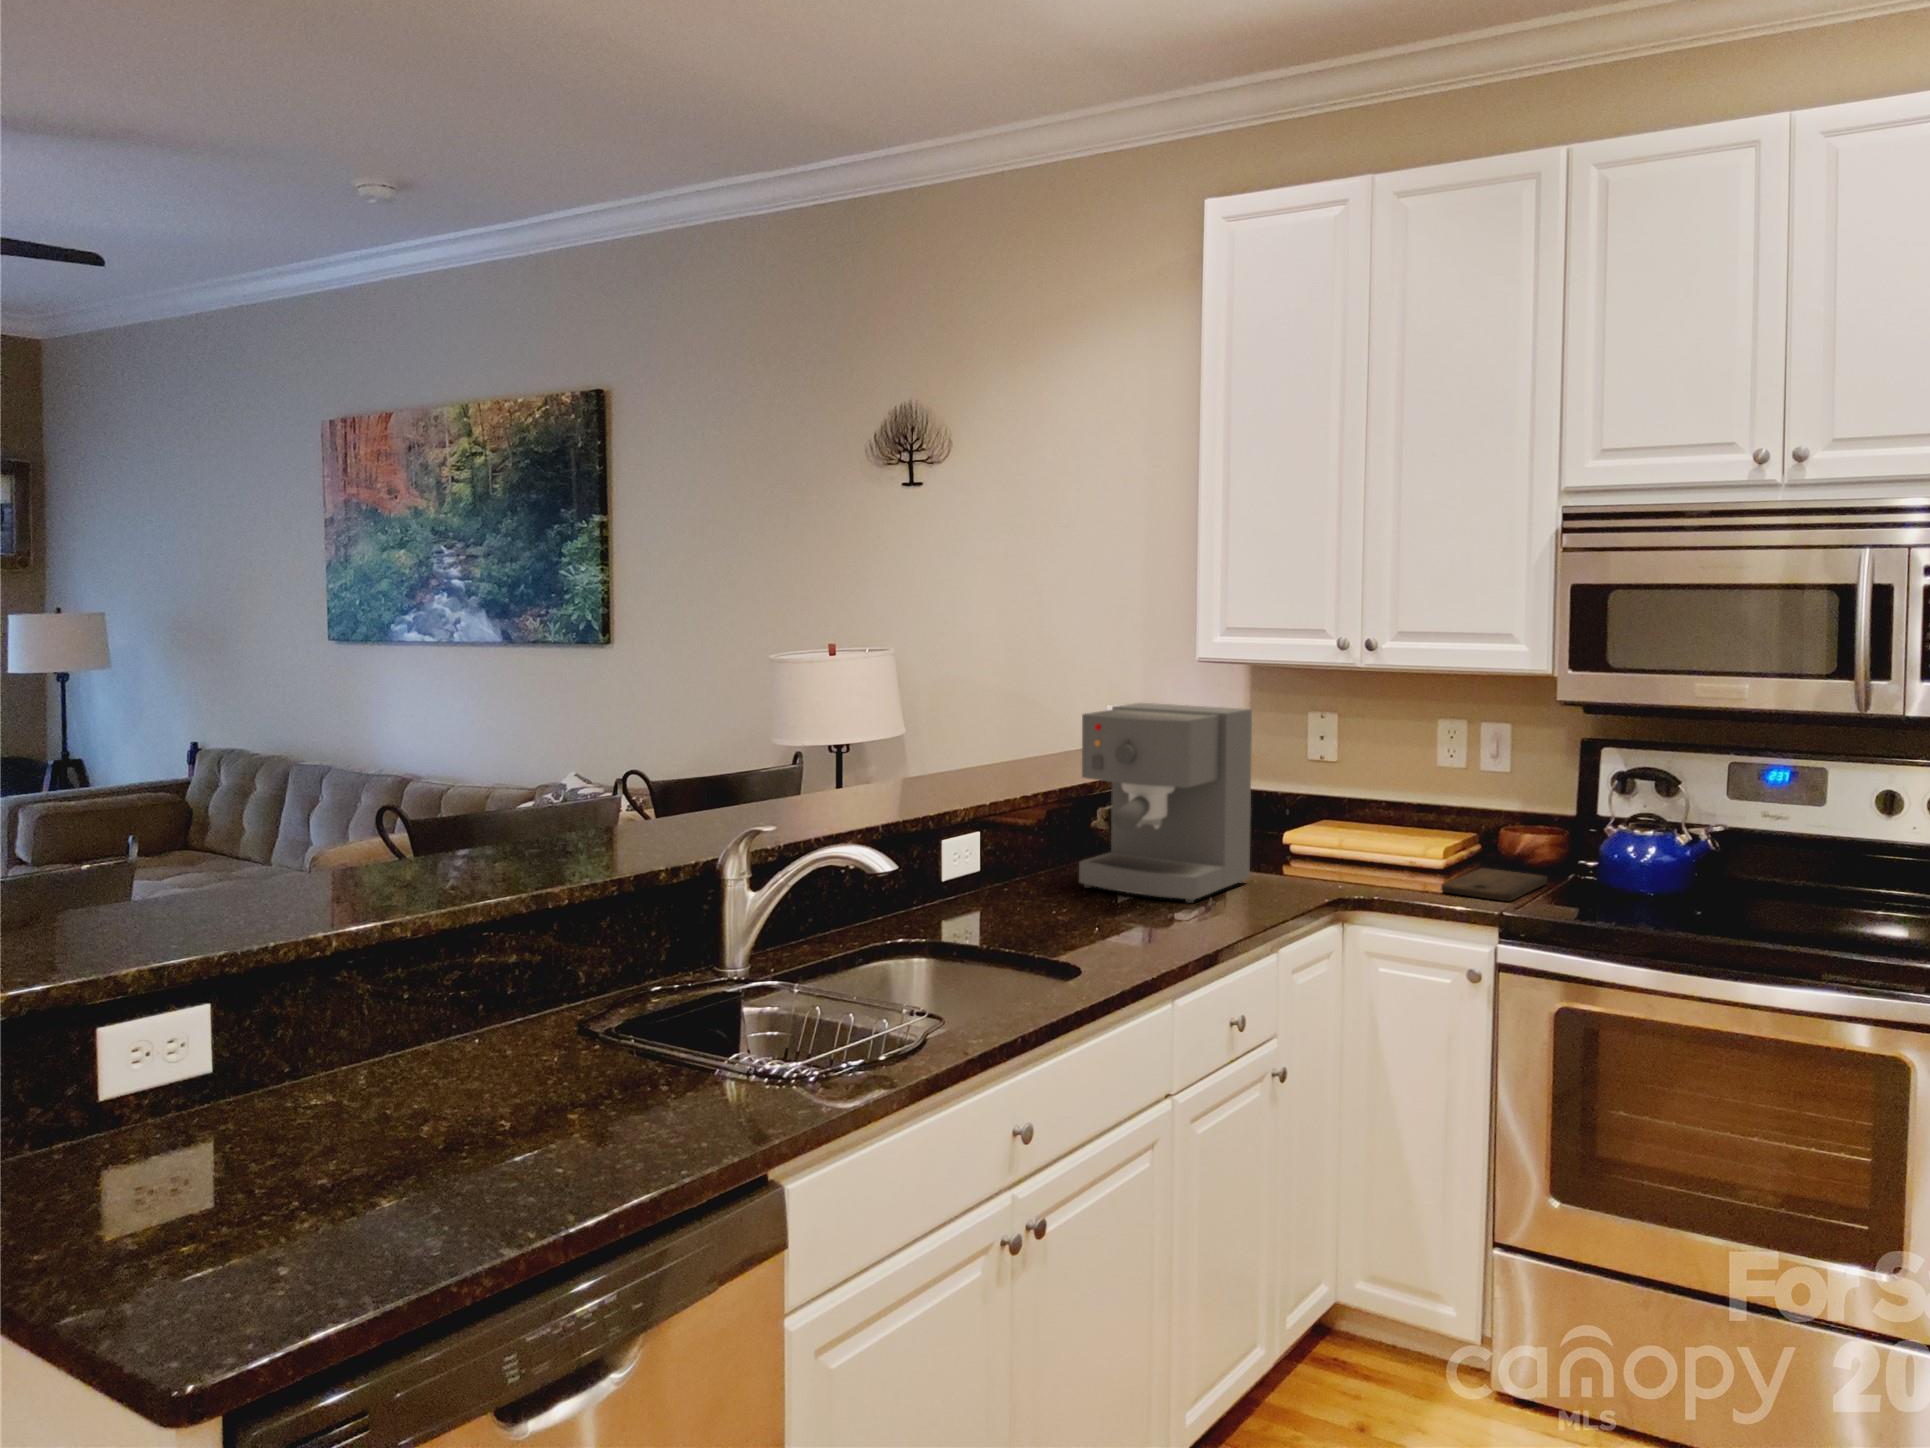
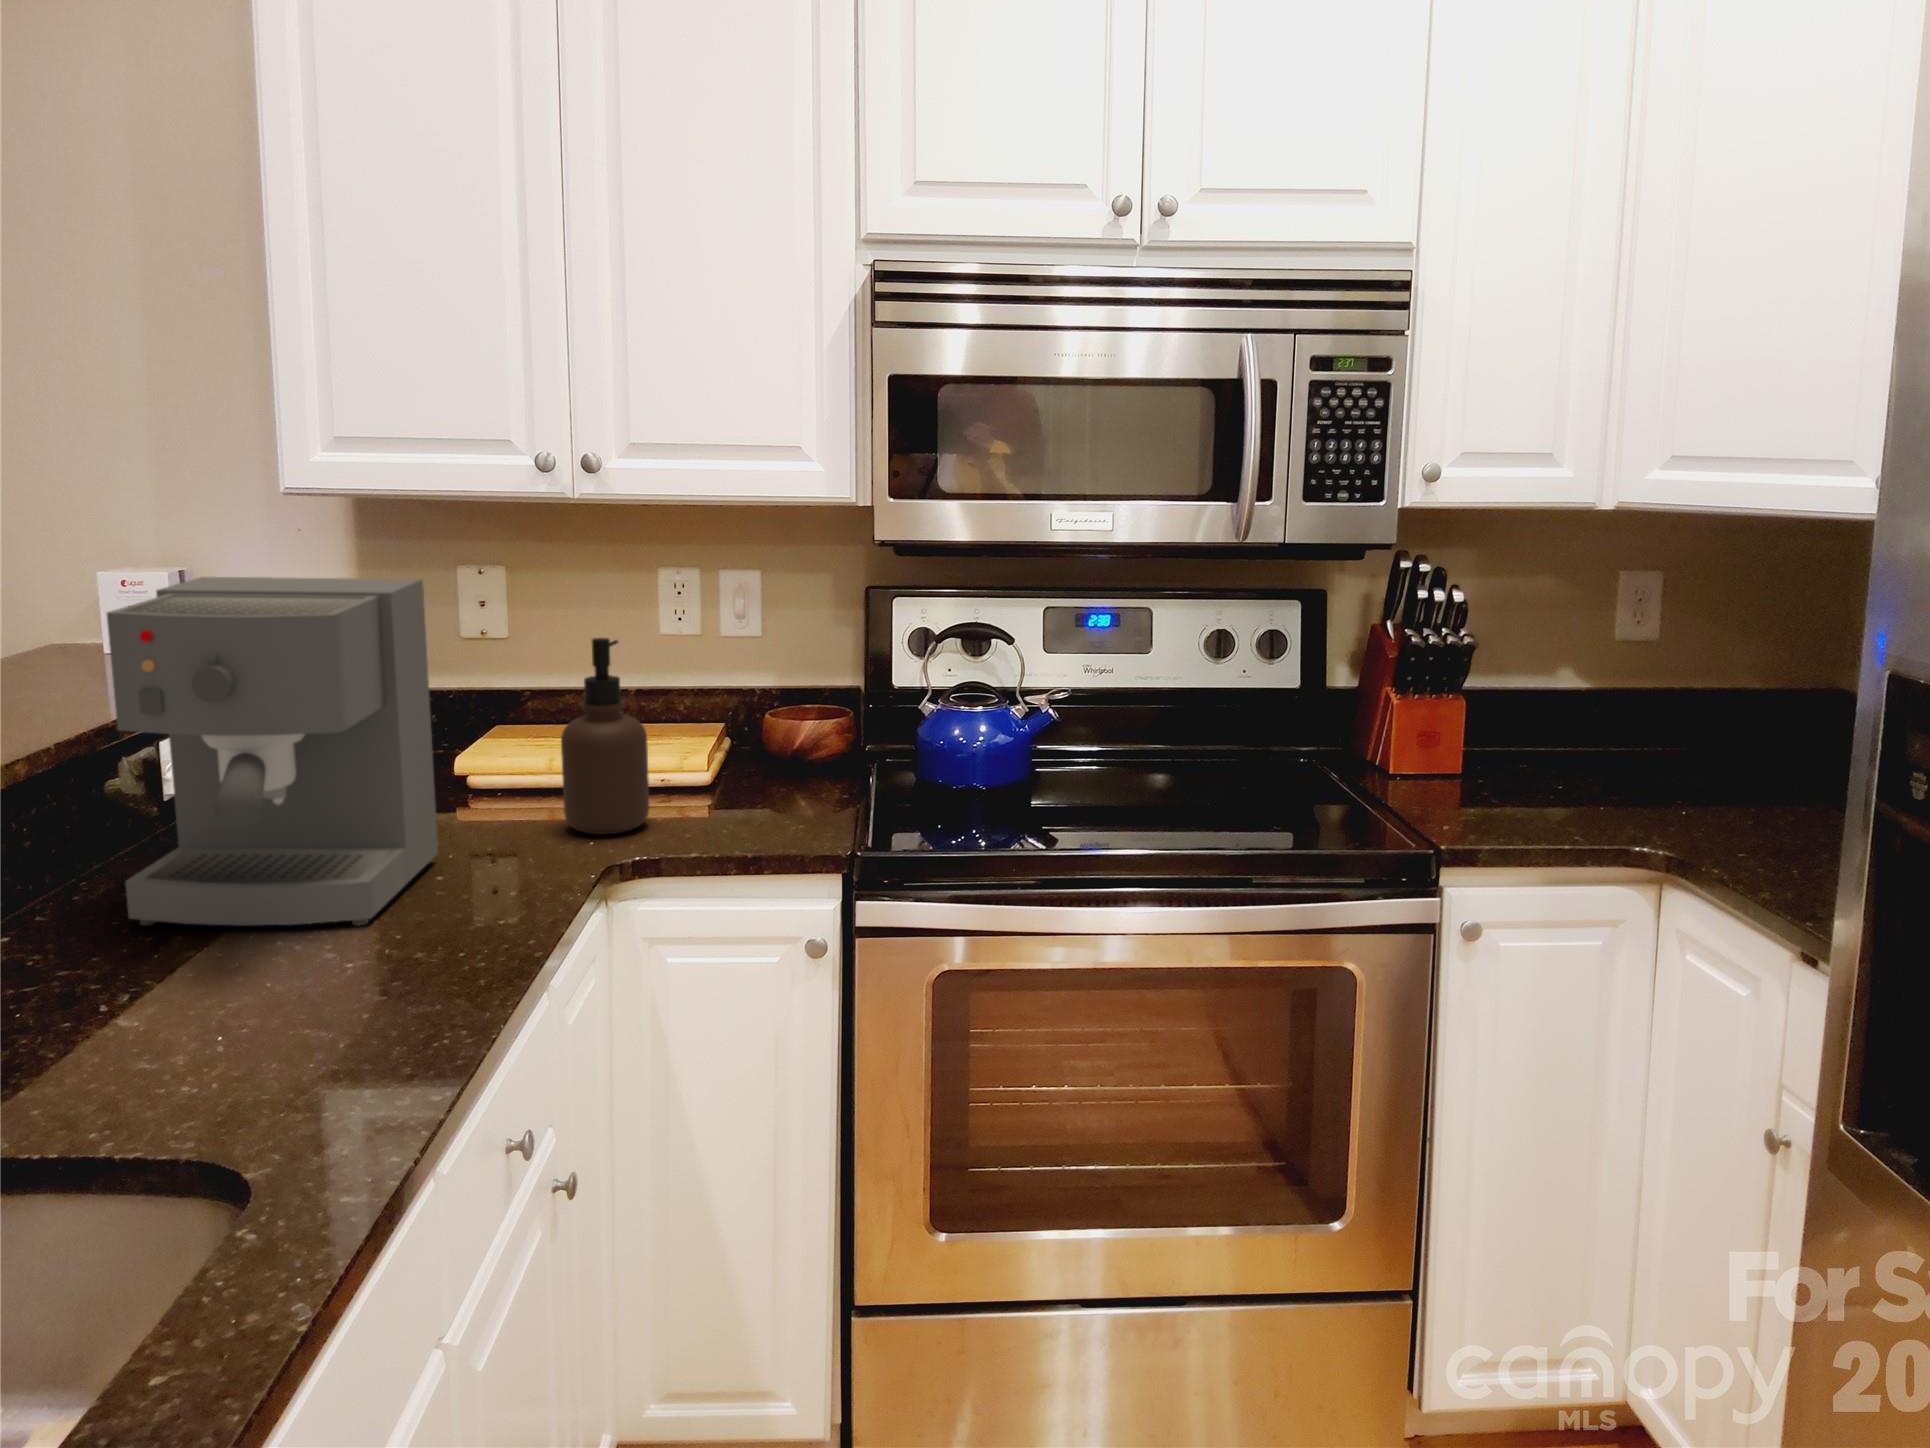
soap dispenser: none [1334,755,1390,884] -> present [561,638,649,834]
cutting board: present [1441,868,1547,901] -> none [735,779,855,832]

